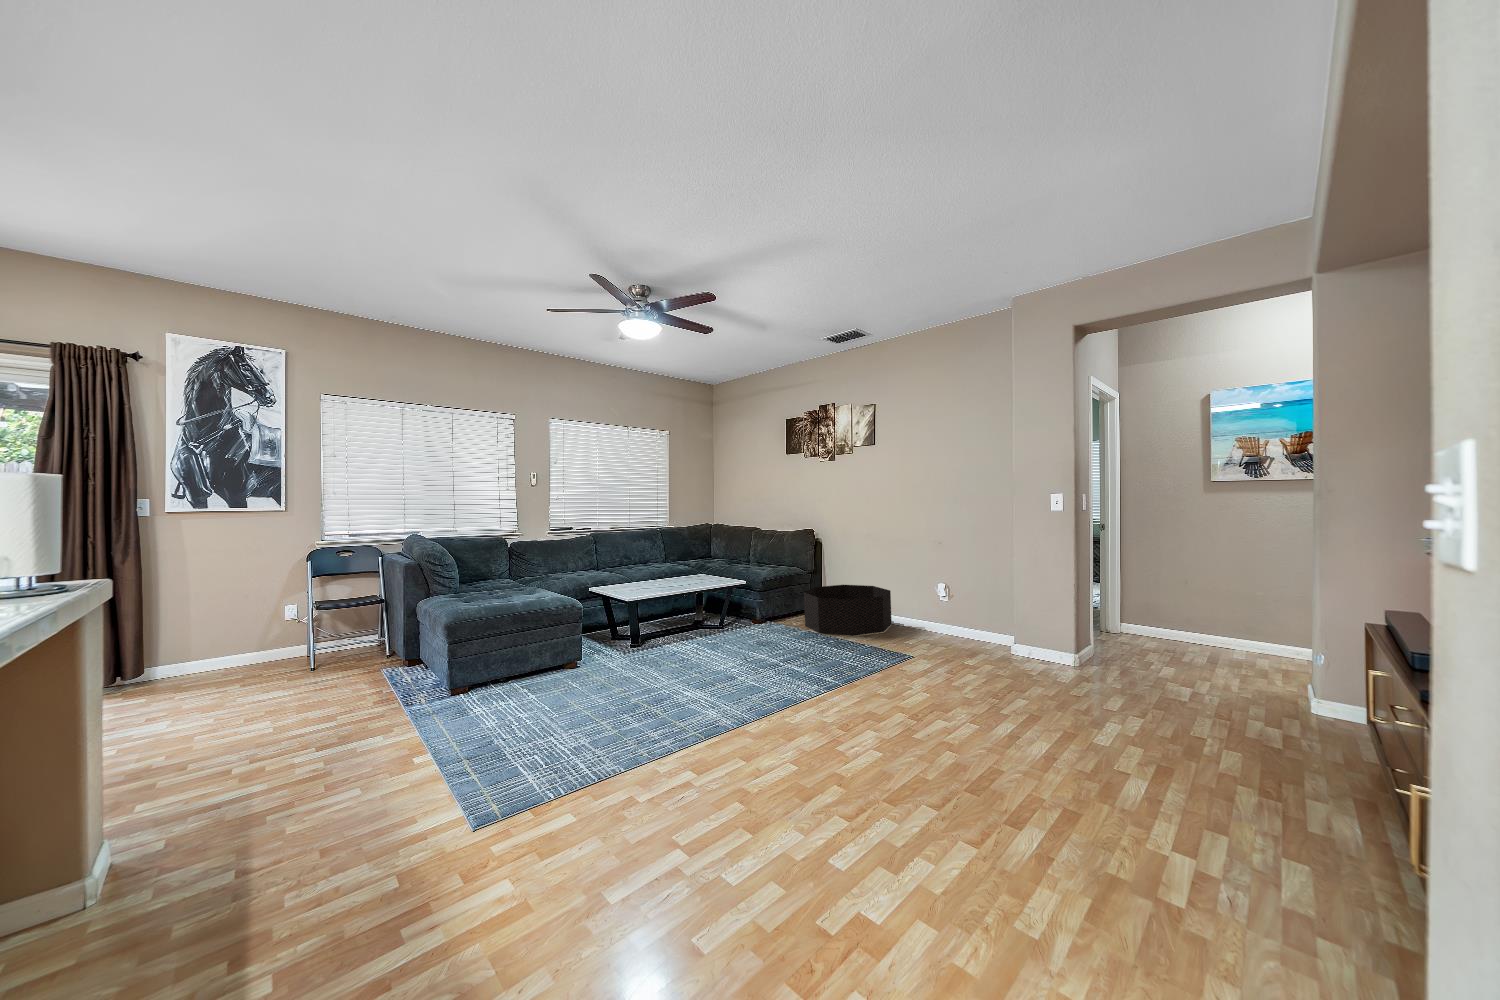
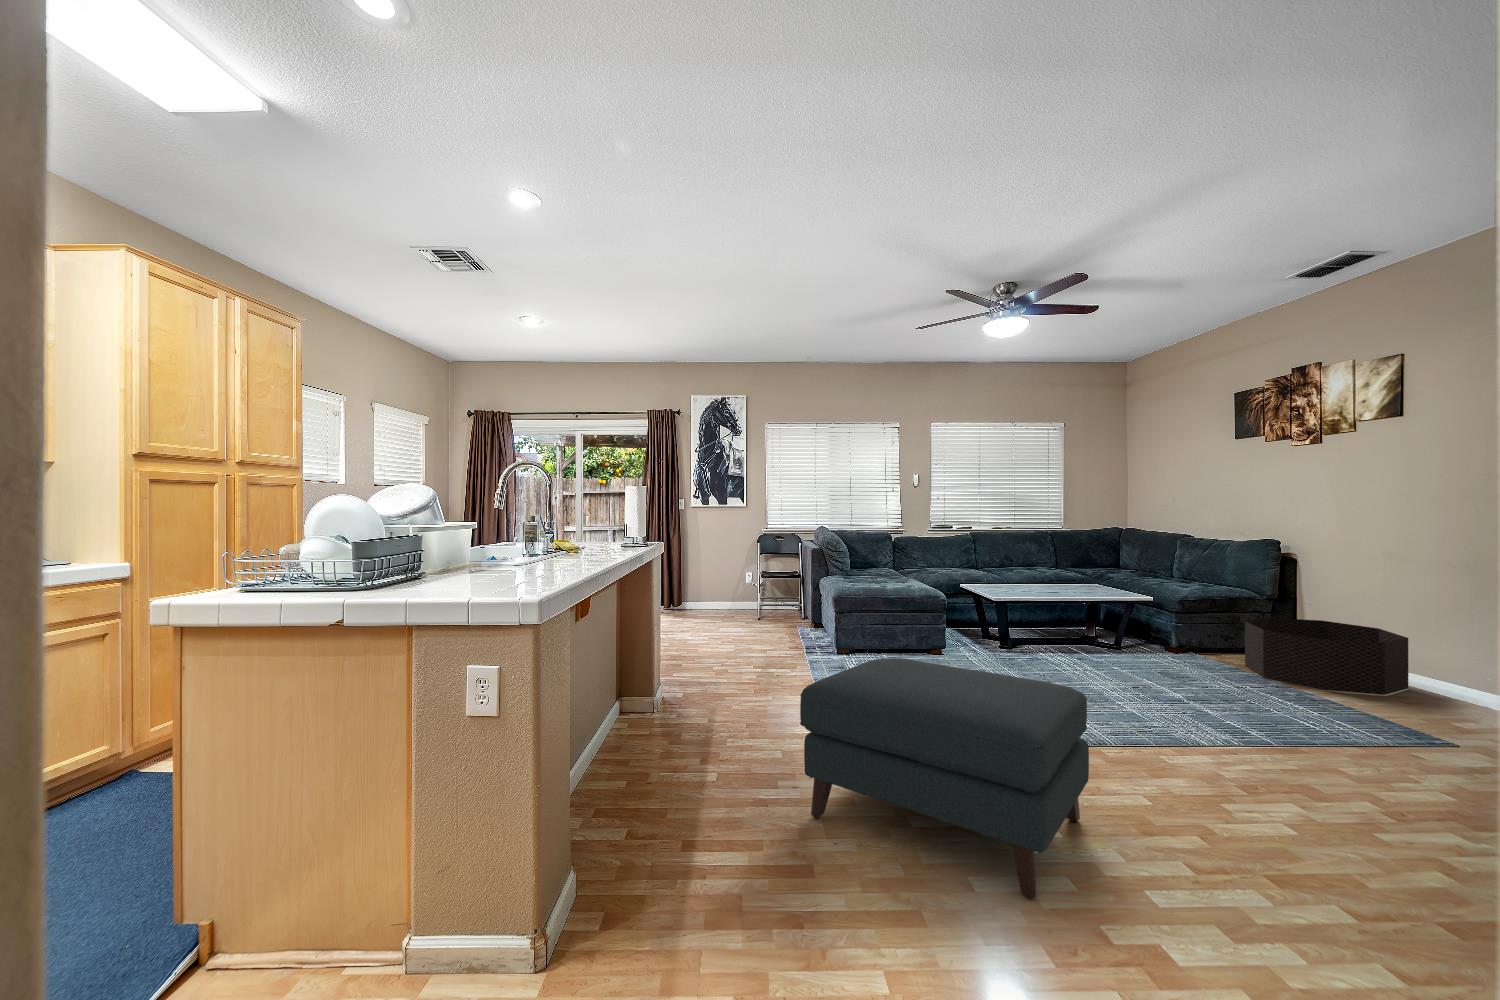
ottoman: none [448,694,768,957] -> present [800,658,1089,899]

